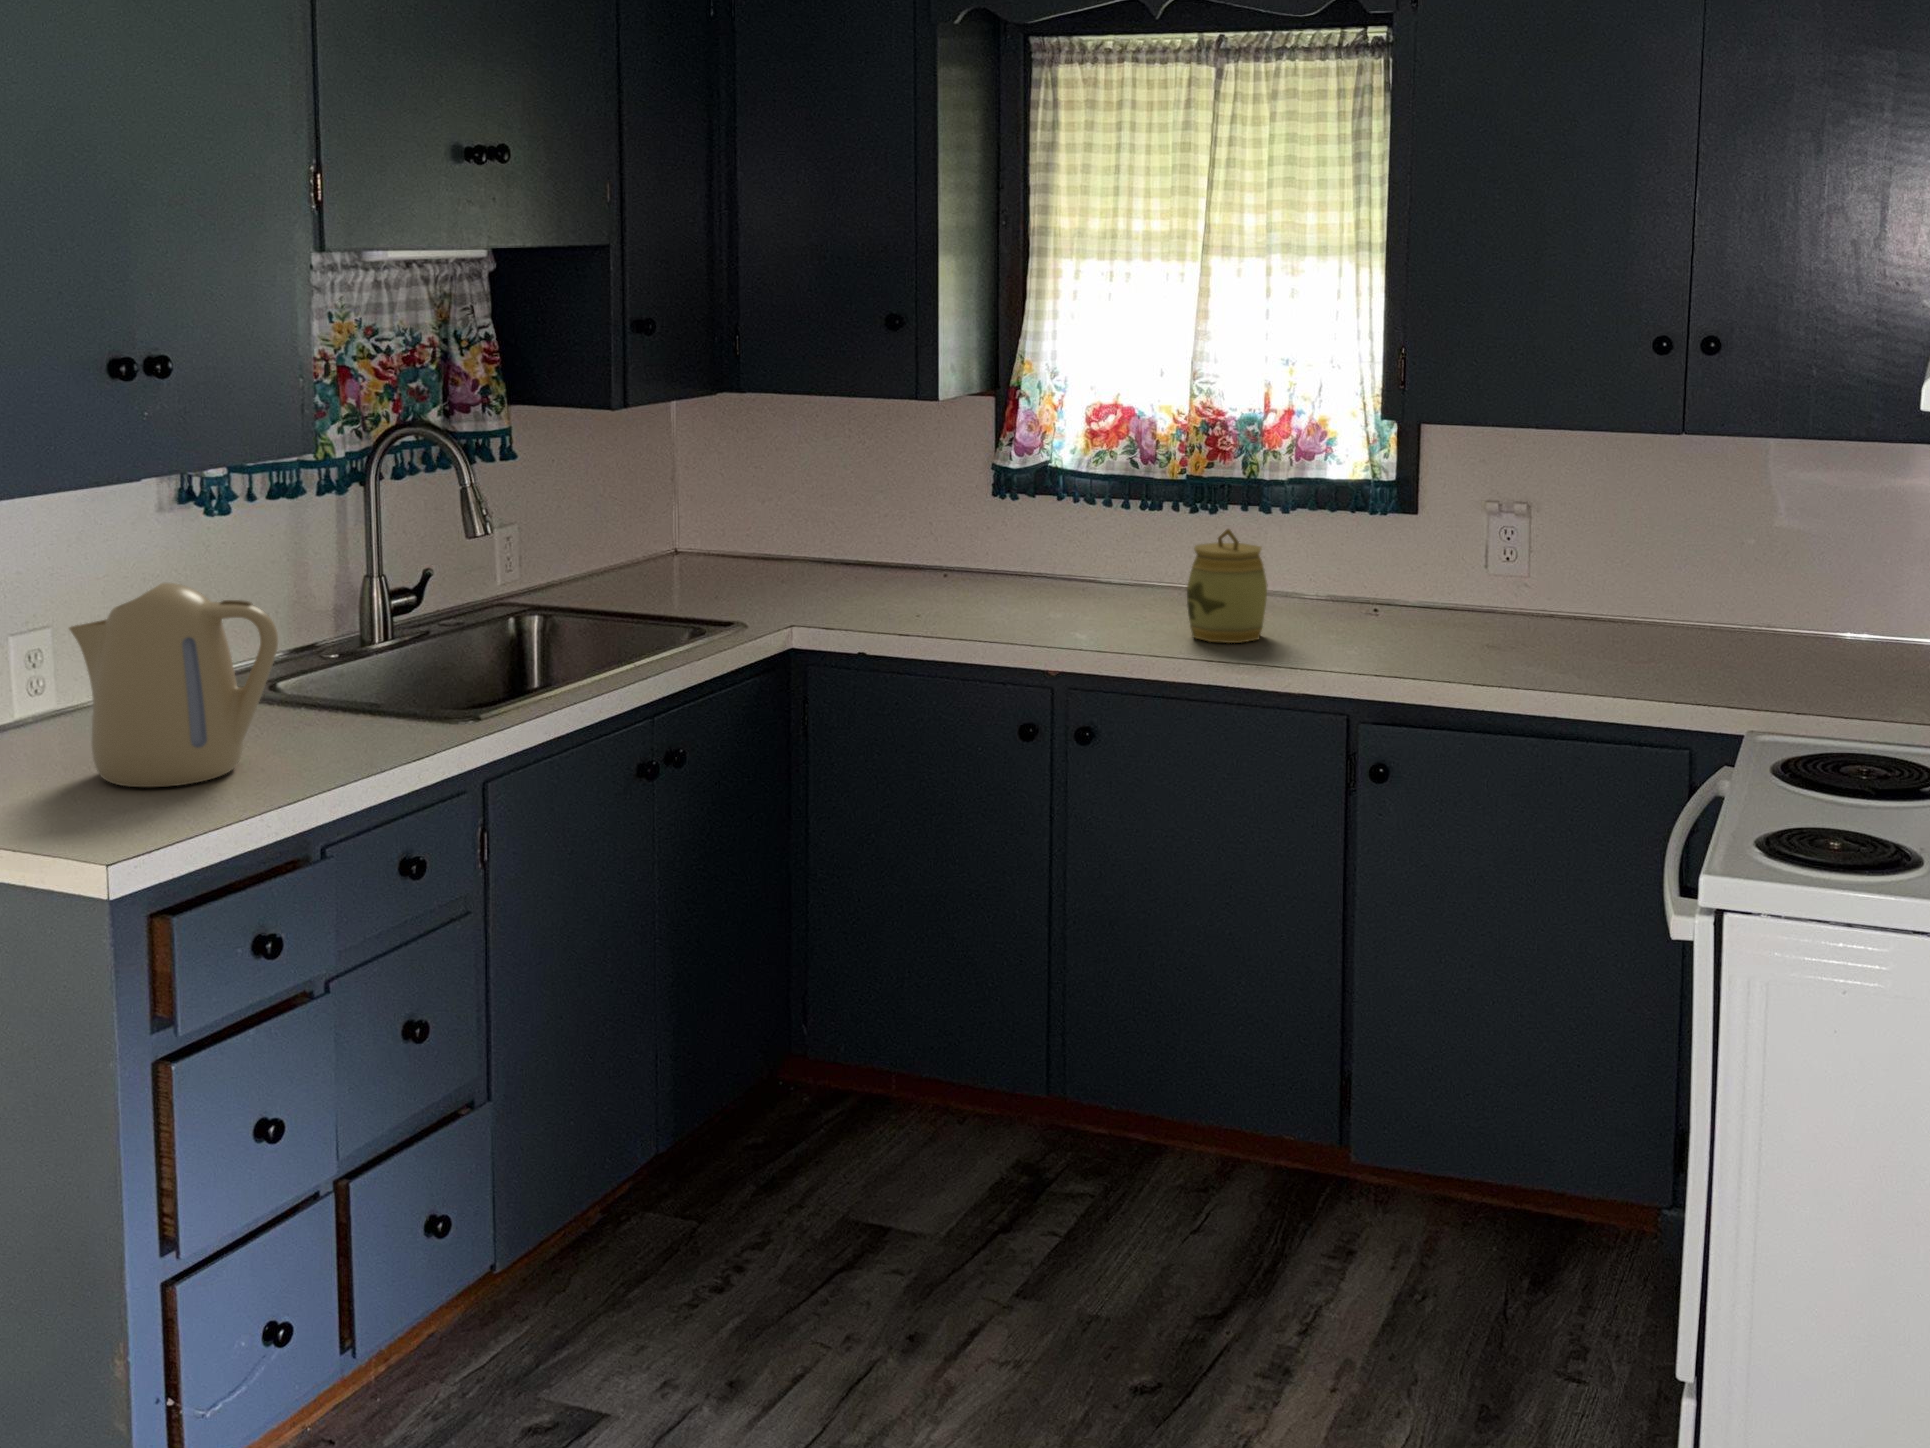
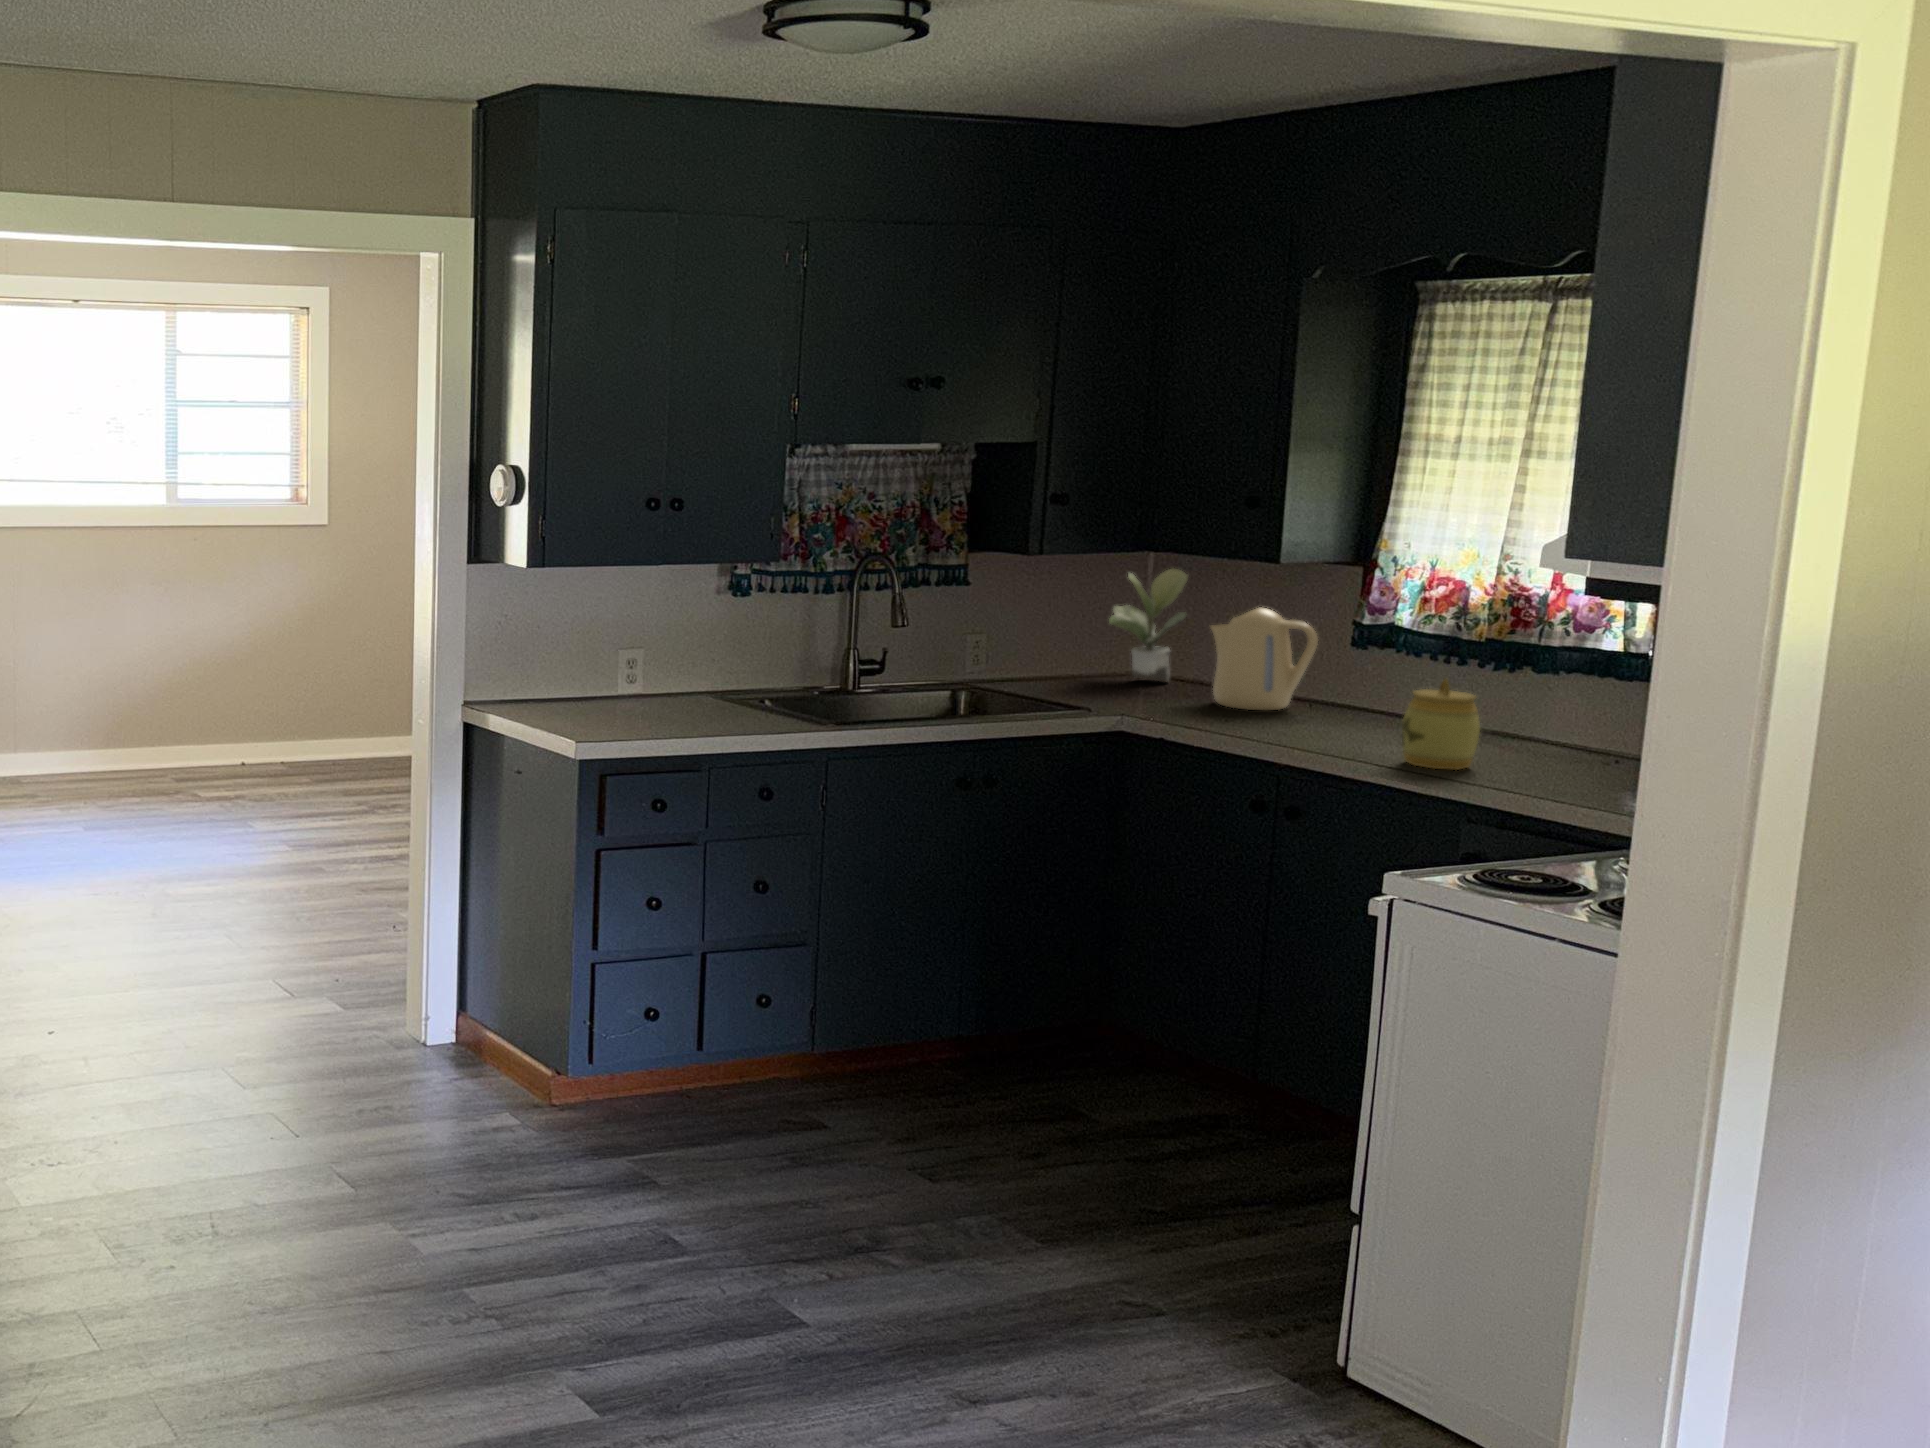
potted plant: none [675,415,786,570] -> present [1109,569,1188,682]
kettle: present [69,583,278,787] -> present [1211,608,1318,710]

